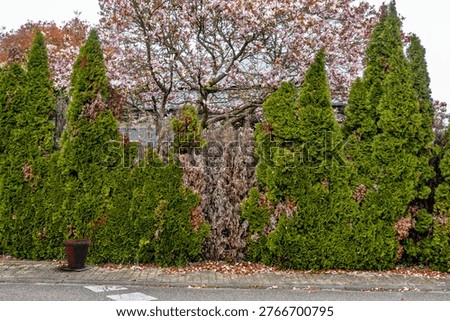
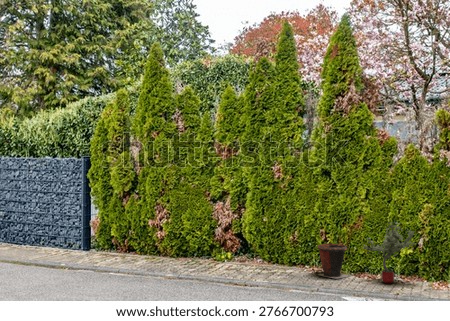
potted tree: none [104,216,149,271] -> present [363,222,414,284]

